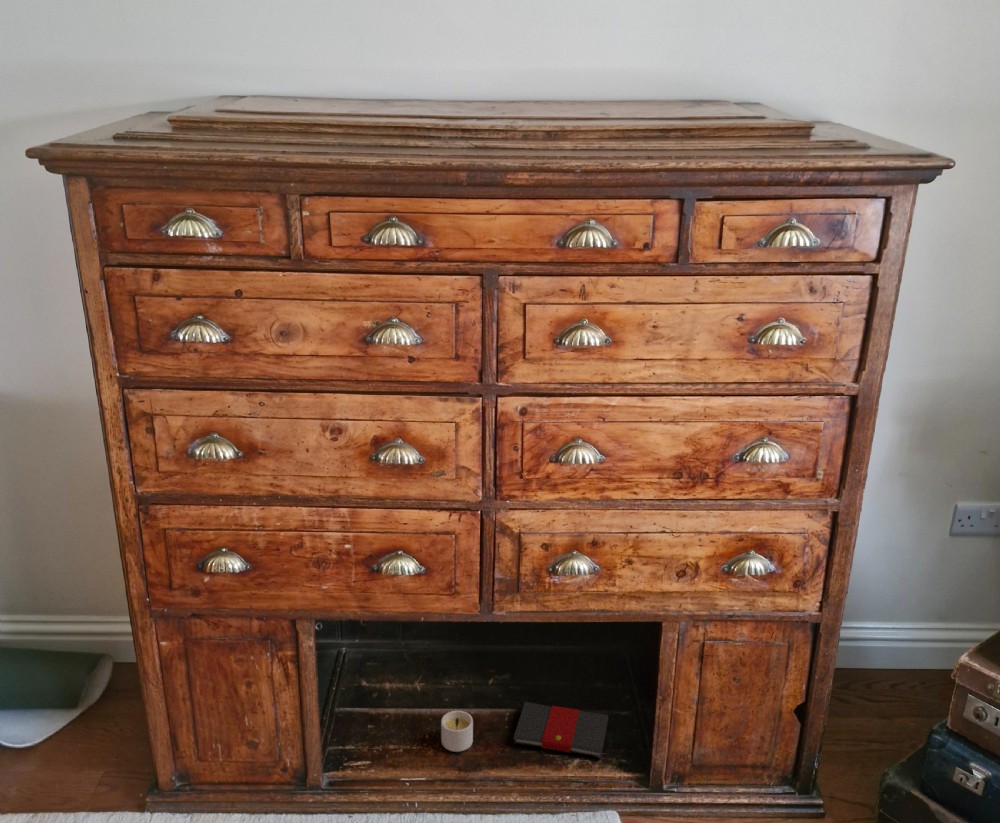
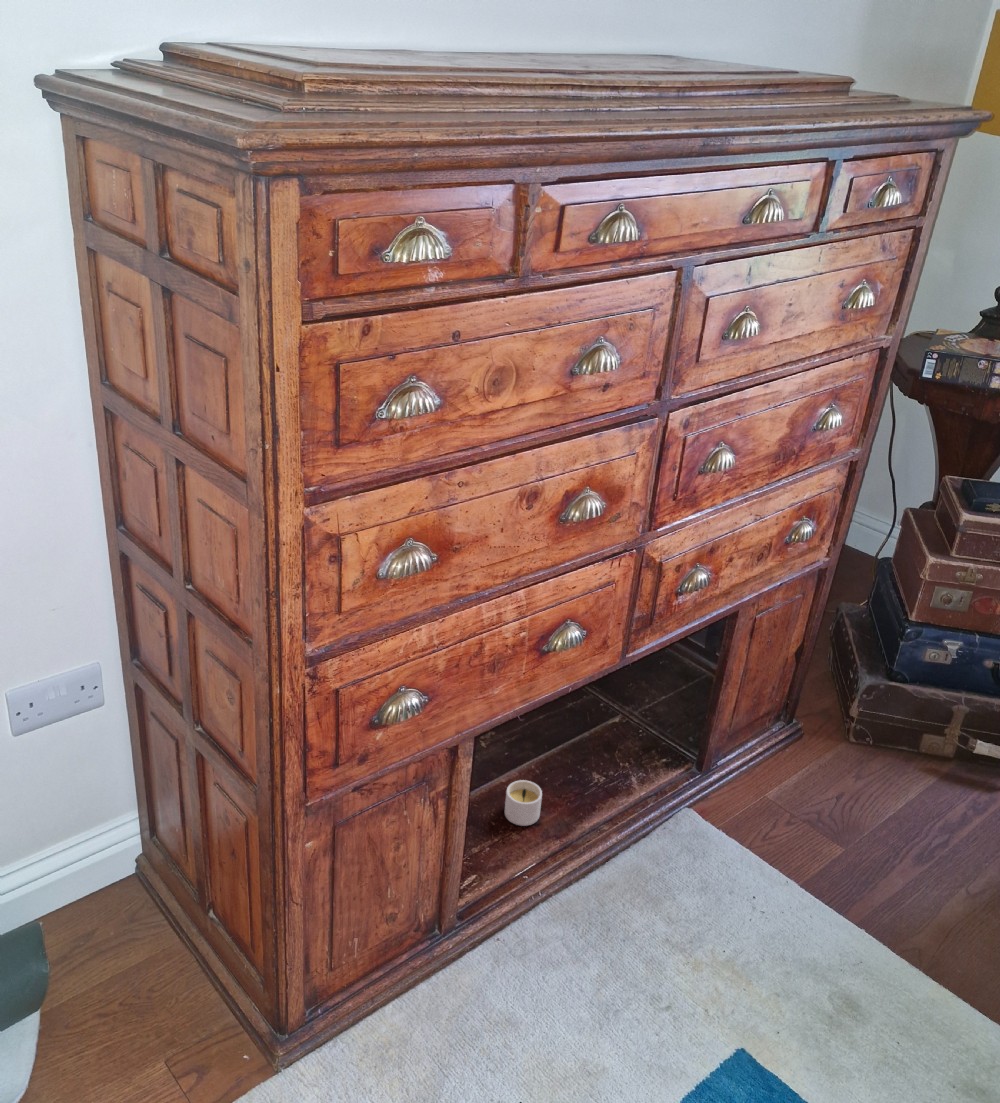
book: present [514,702,608,758] -> none [539,725,650,789]

